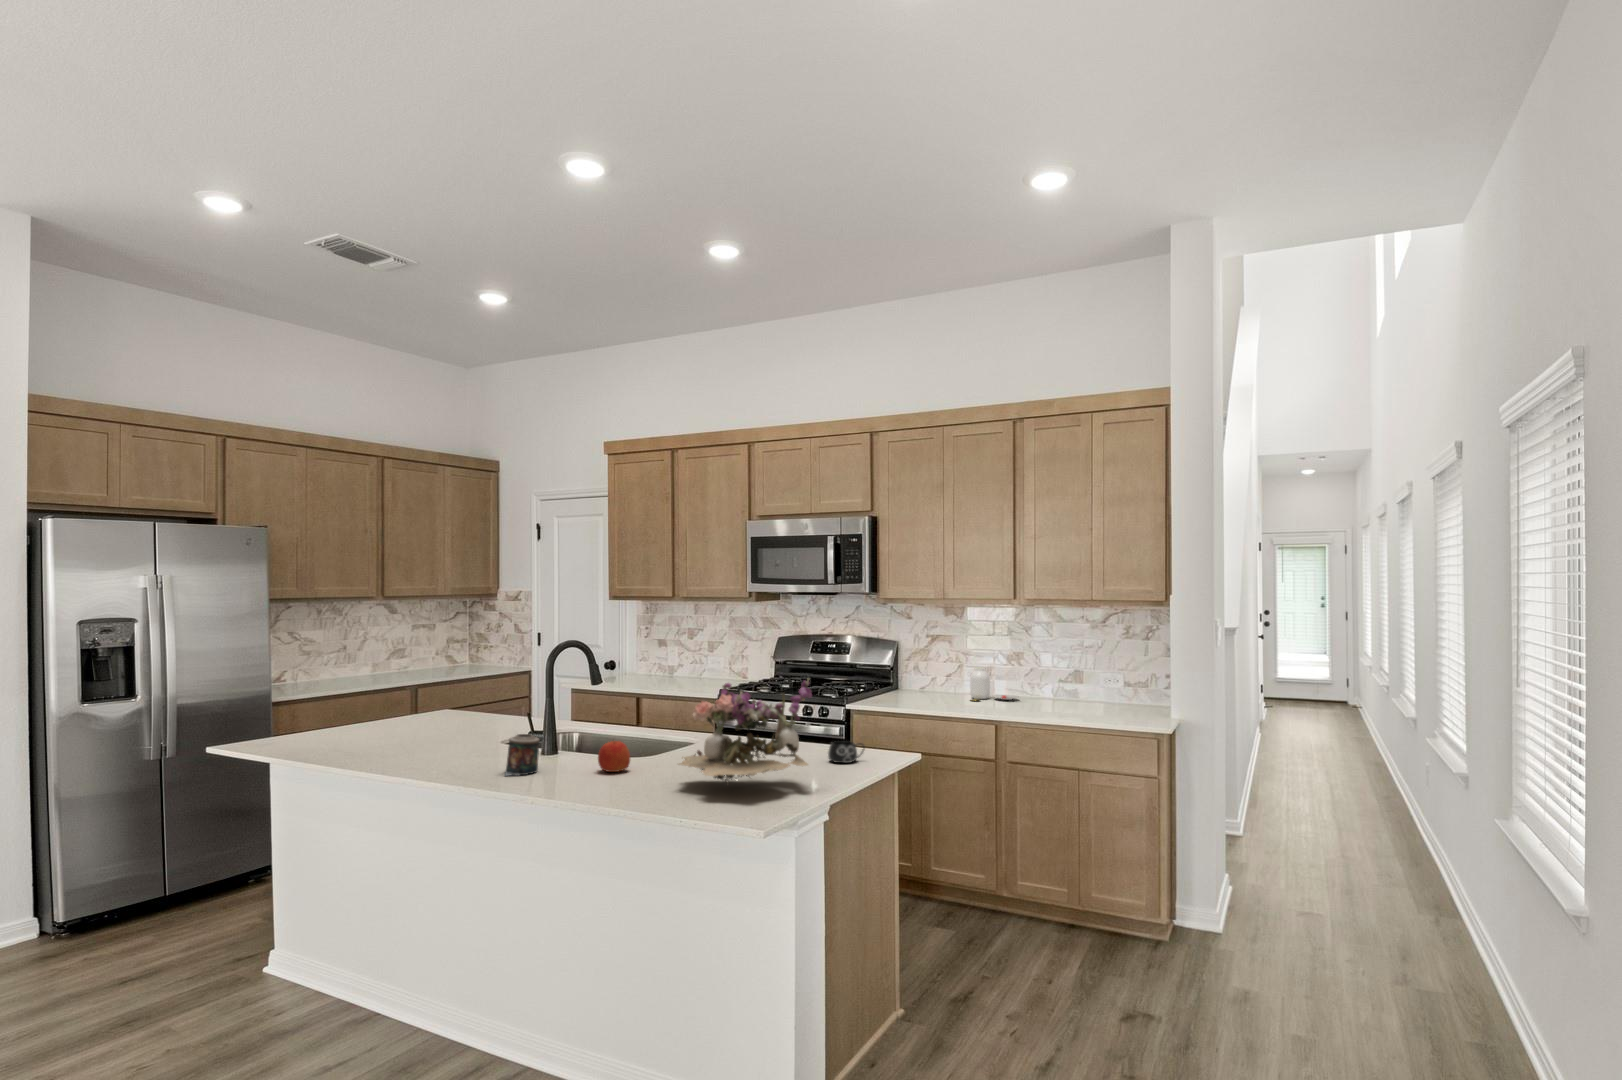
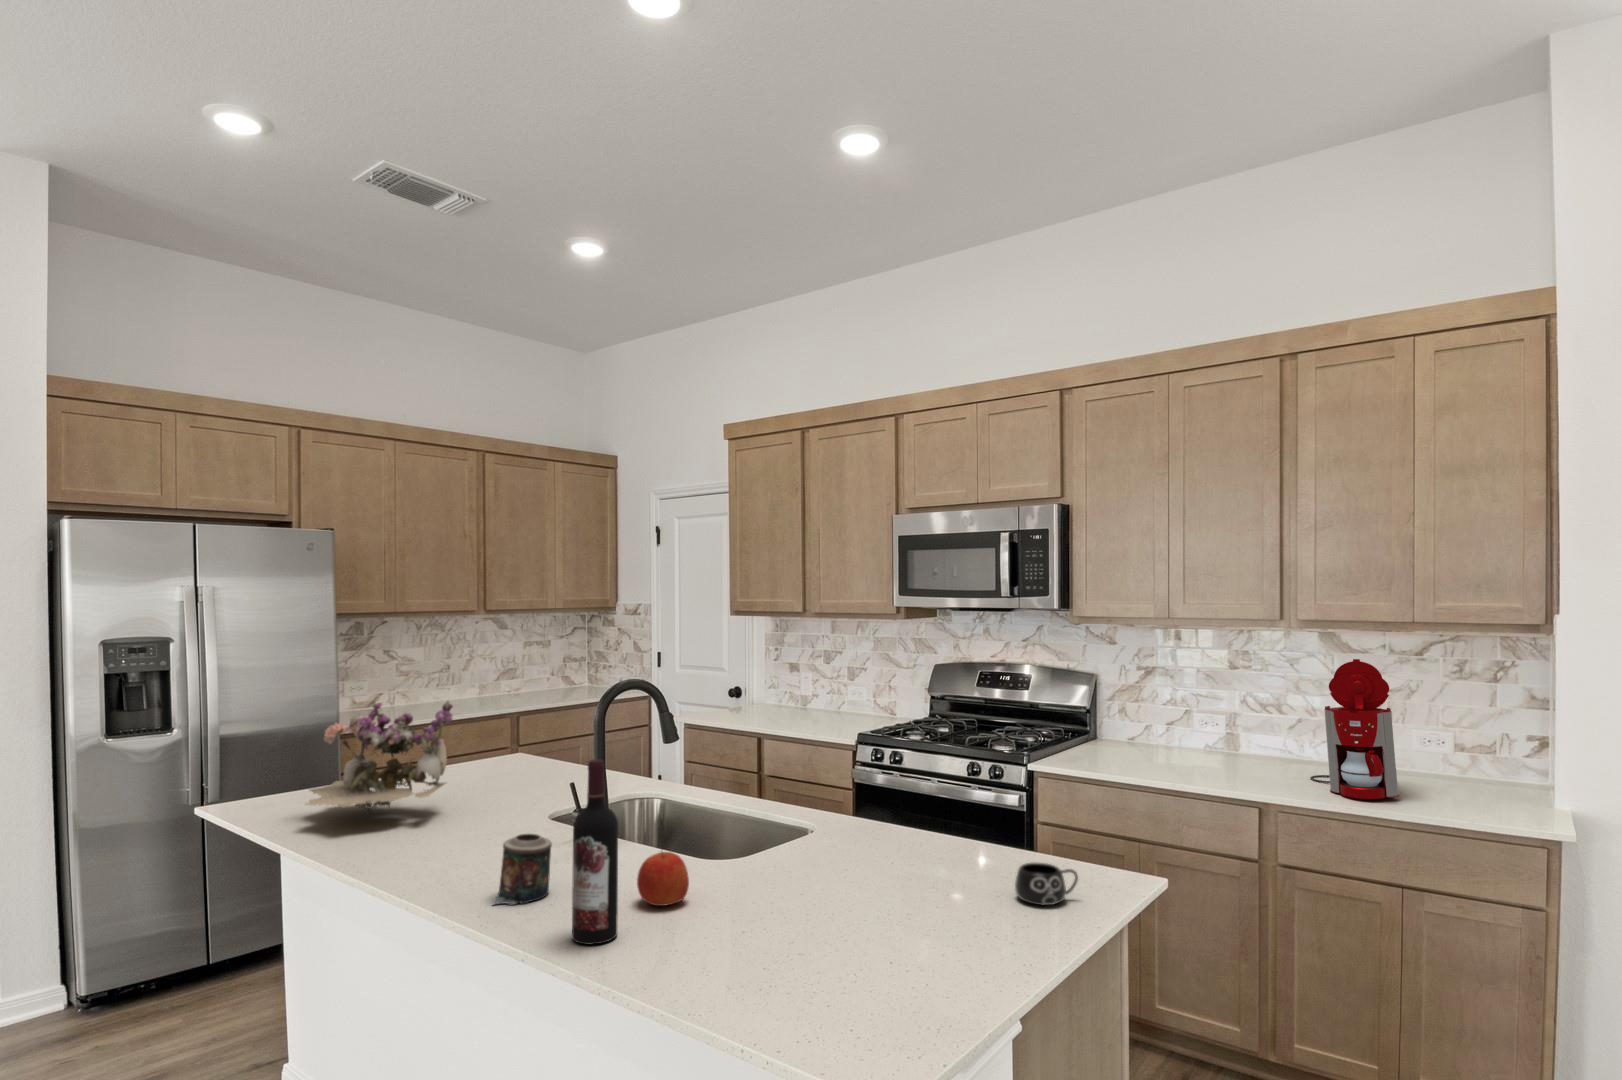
coffee maker: none [1036,624,1085,717] -> present [1310,659,1399,799]
jar: present [970,667,1018,701] -> none [1204,715,1282,763]
flower arrangement: present [679,679,812,785] -> present [306,701,453,813]
wine bottle: none [567,680,594,787] -> present [572,759,618,945]

